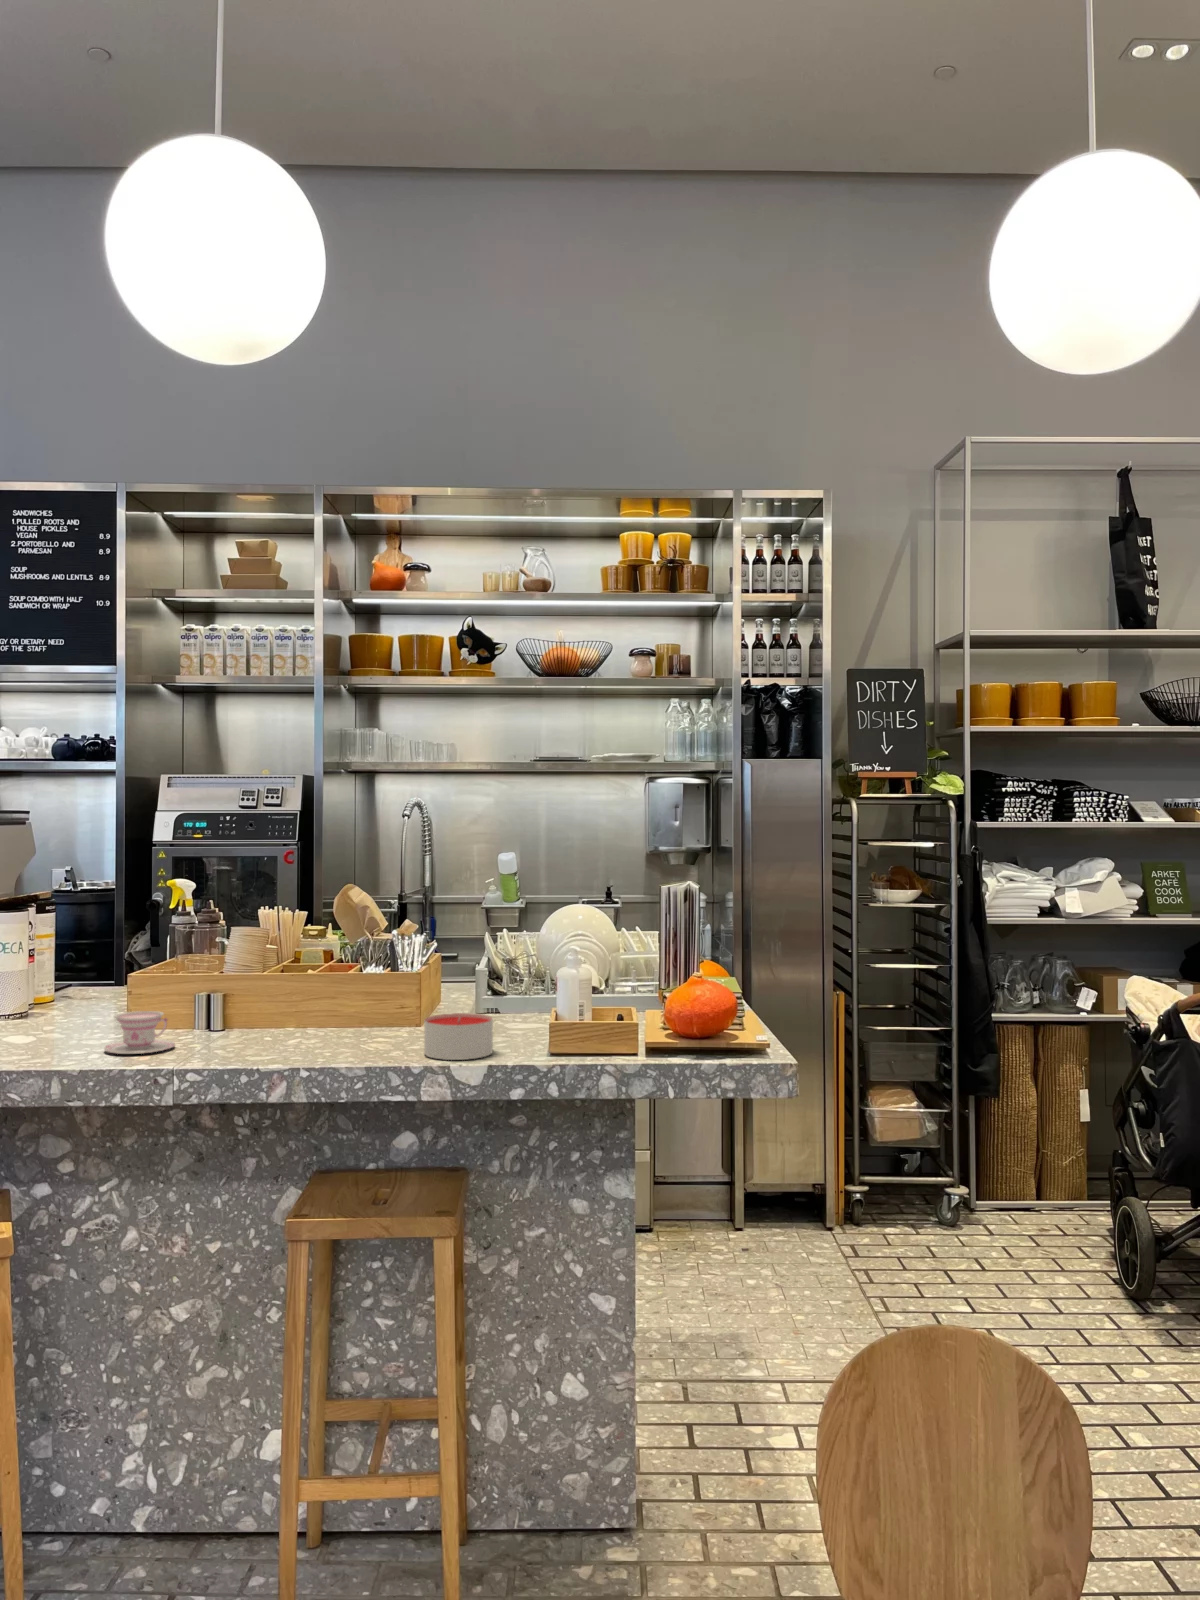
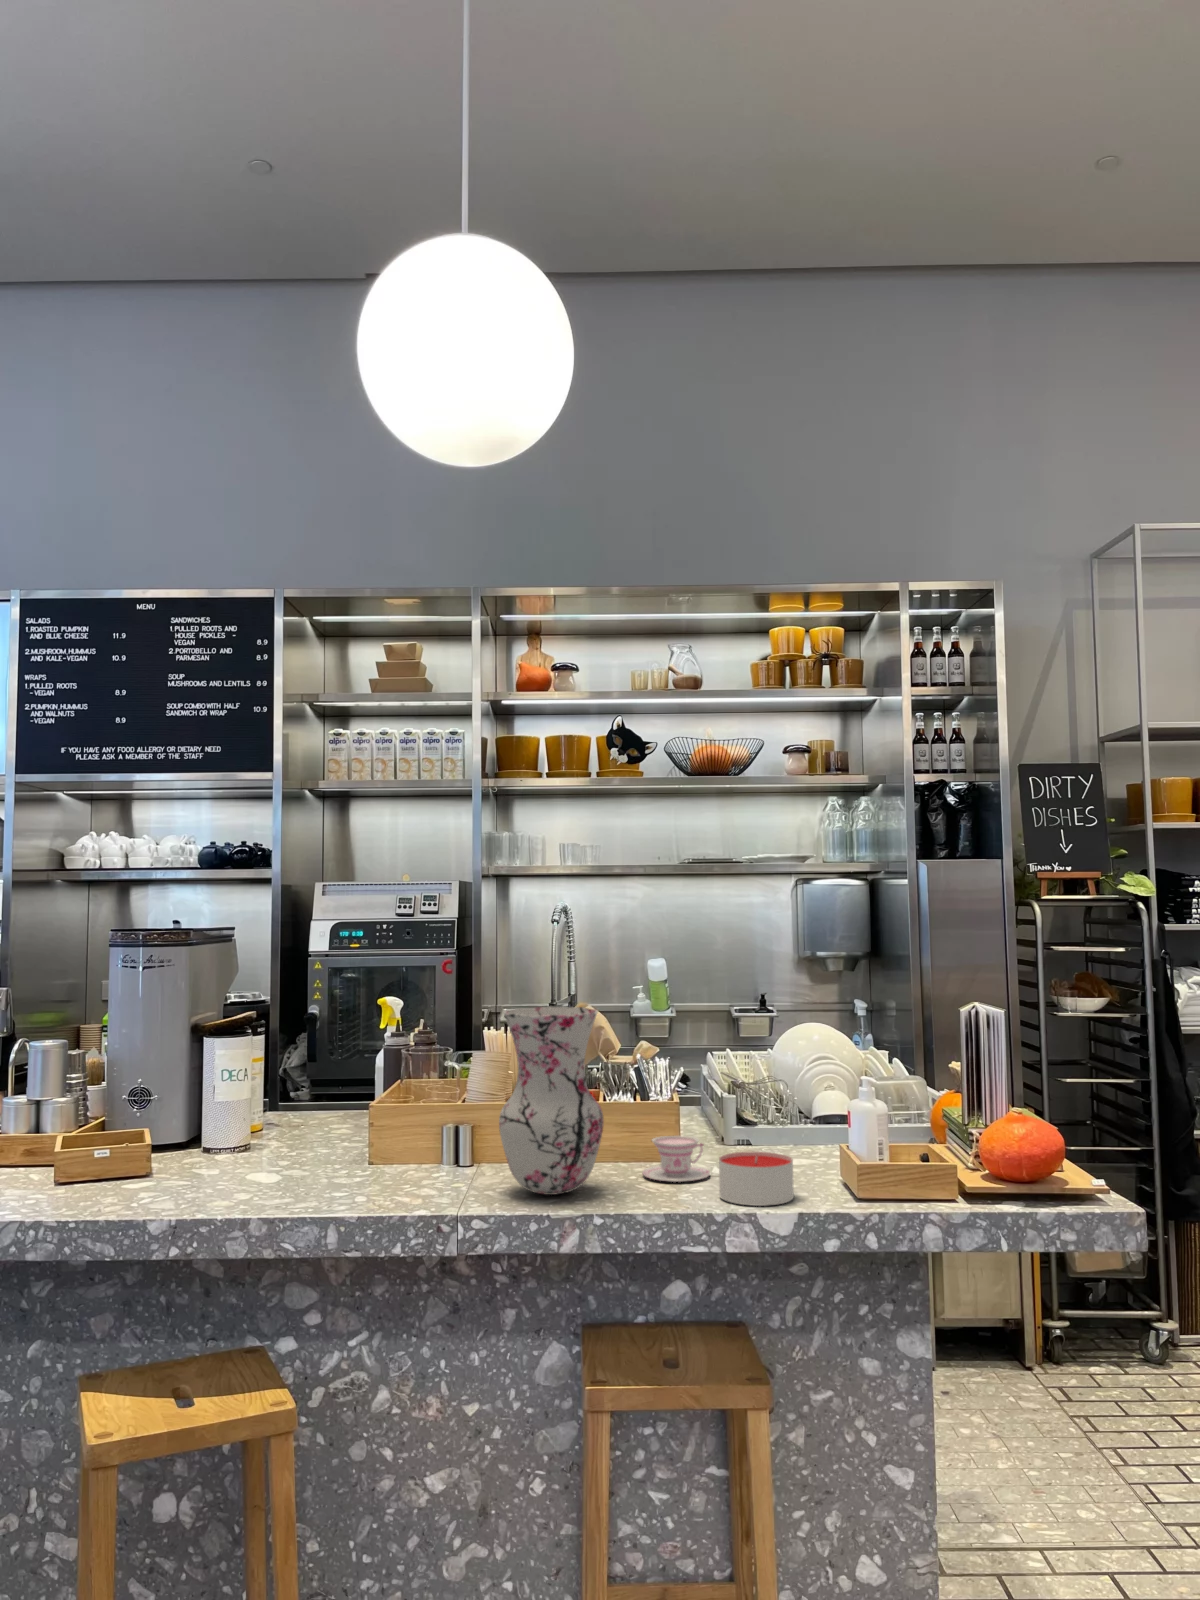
vase: none [224,880,324,1051] -> present [499,1006,604,1195]
teacup: present [104,1011,175,1054] -> present [642,1136,710,1182]

